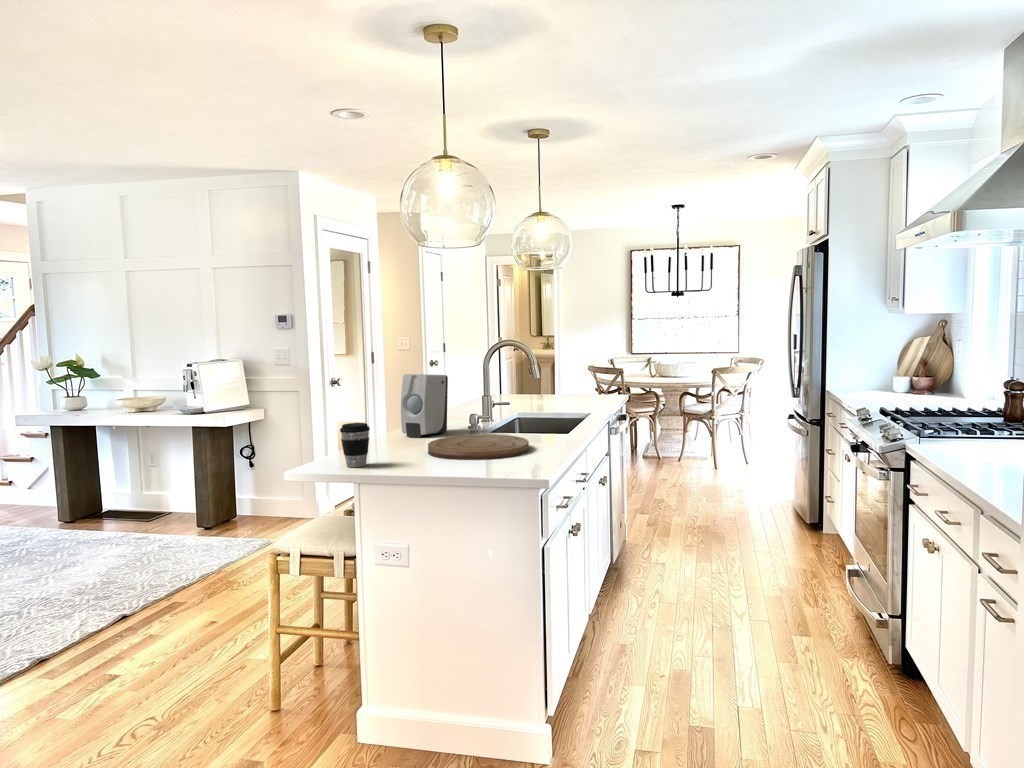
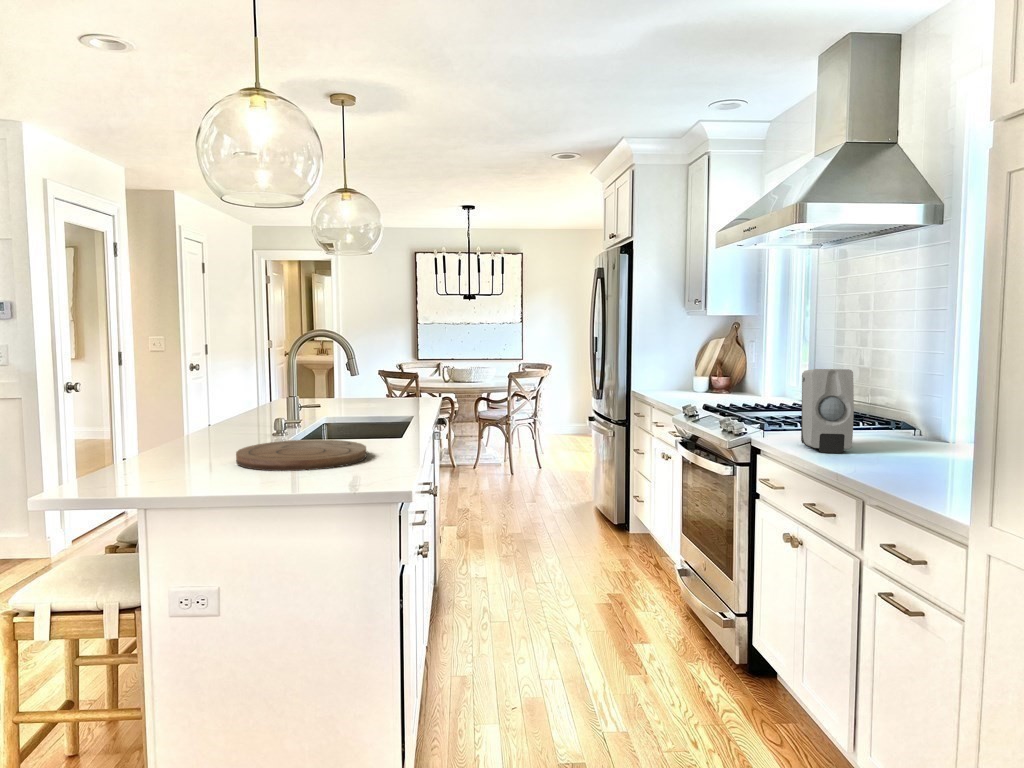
soap dispenser: present [401,374,448,438] -> present [801,369,854,453]
coffee cup: present [340,423,370,467] -> none [116,426,161,486]

